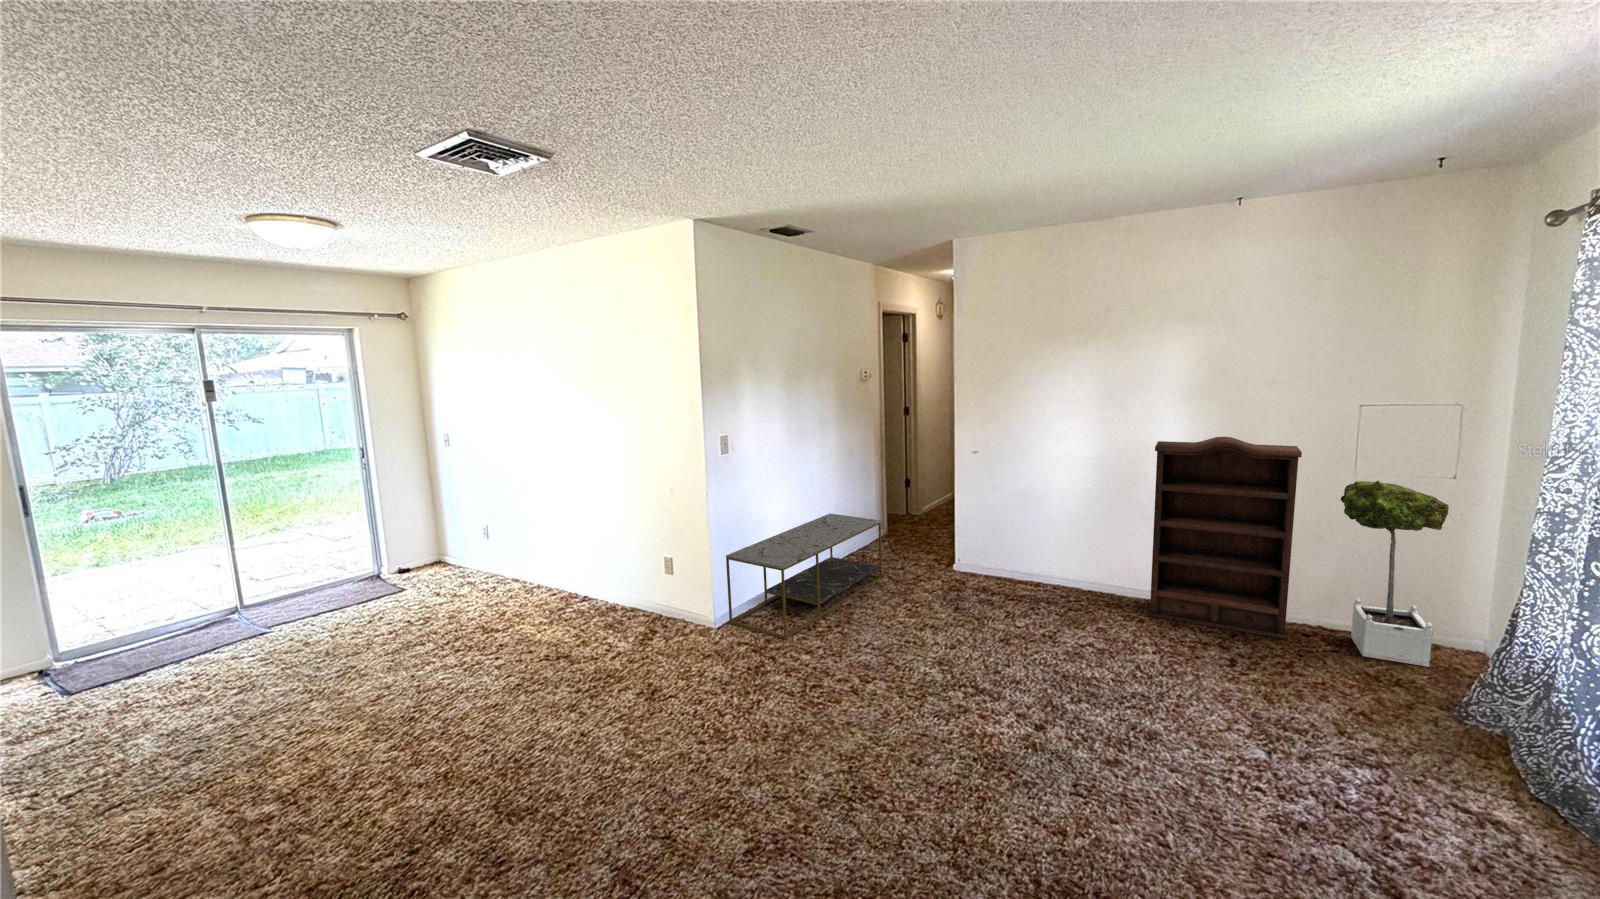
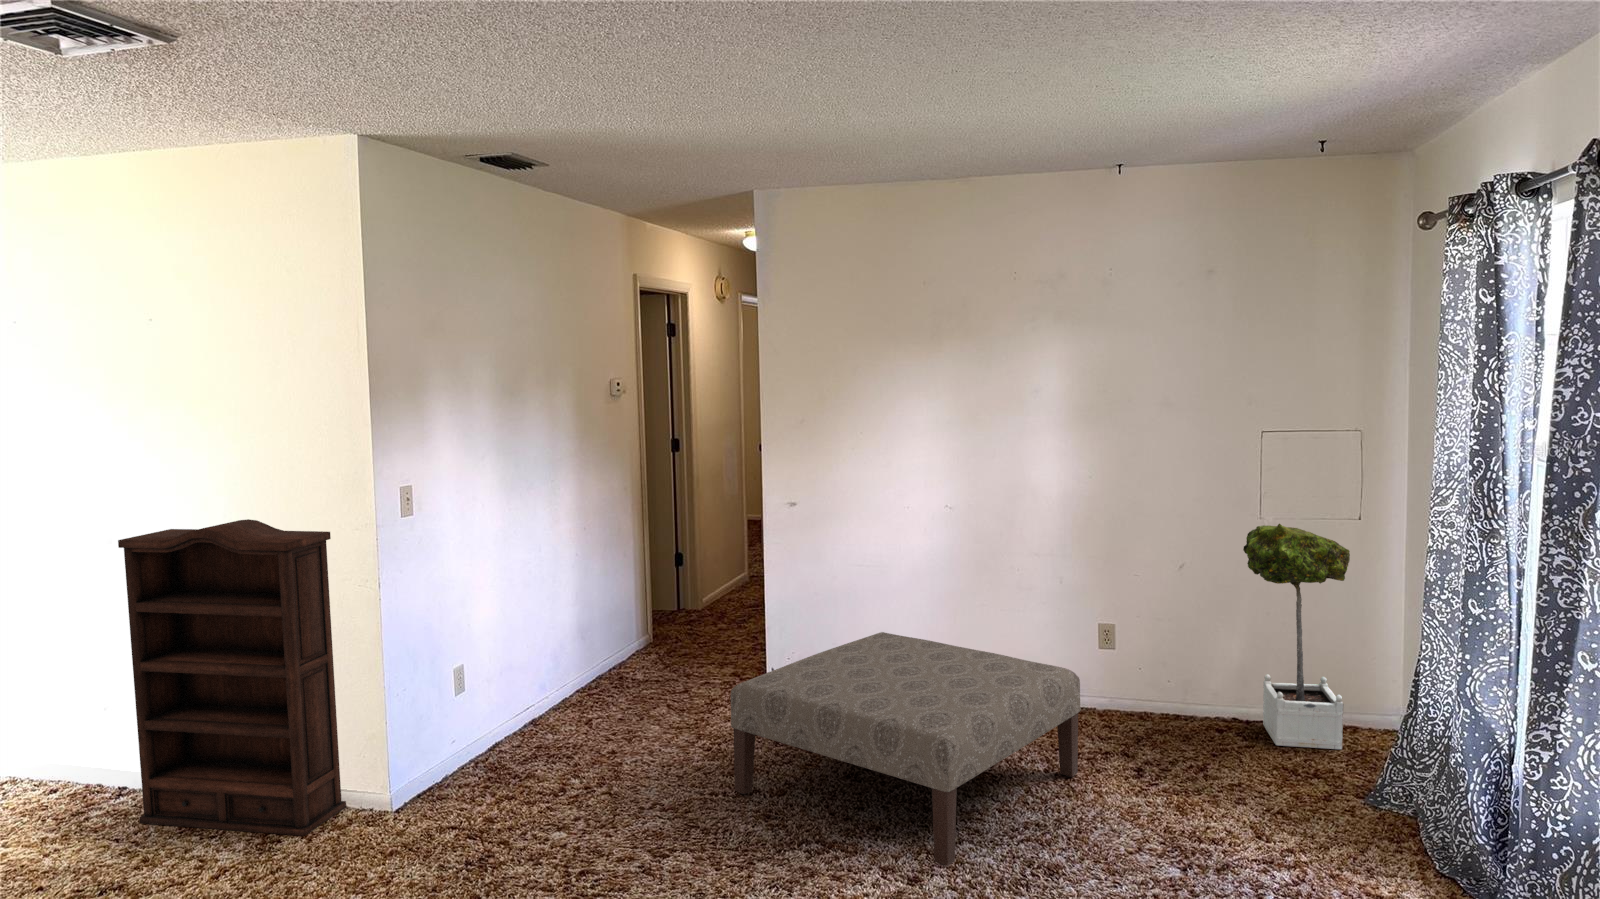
bookshelf: present [1148,437,1302,639] -> present [118,519,346,836]
coffee table: present [726,513,882,639] -> none [412,609,661,811]
ottoman: none [920,543,1185,718] -> present [731,632,1081,866]

